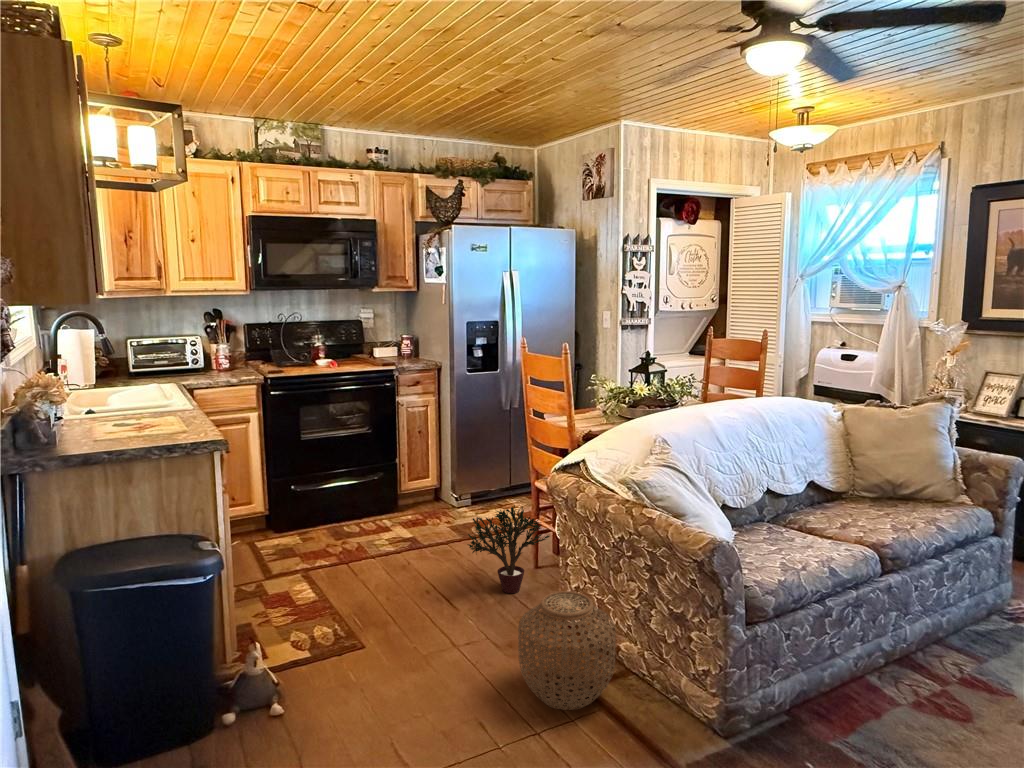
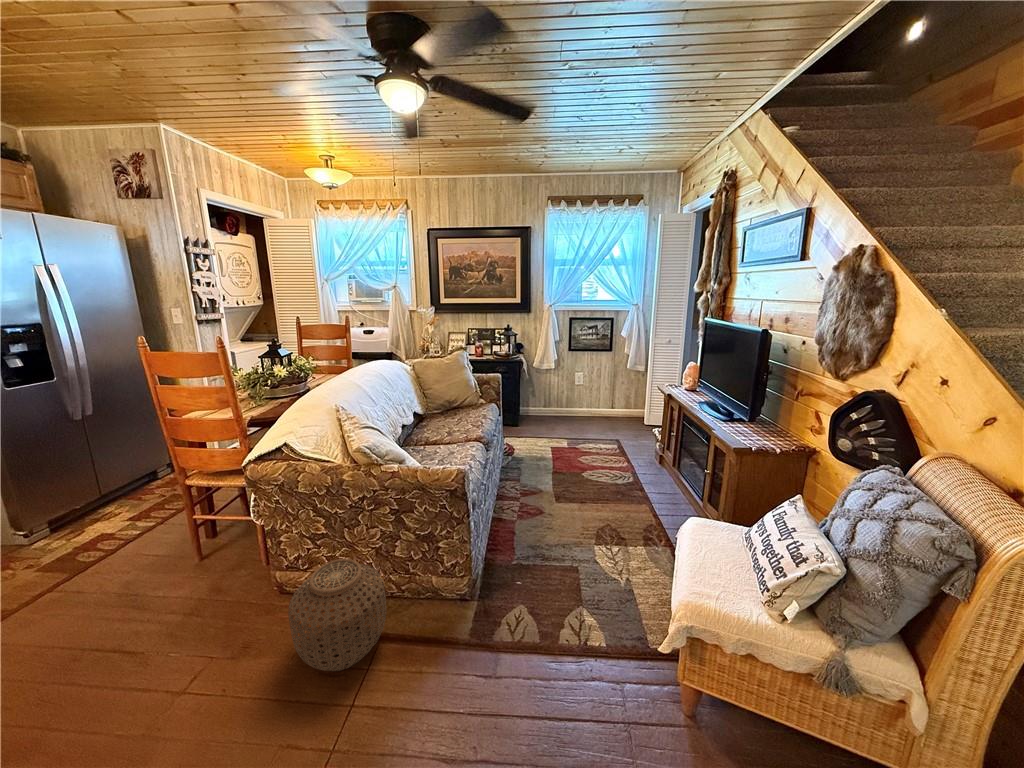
potted plant: present [468,505,550,593] -> none [124,509,238,600]

